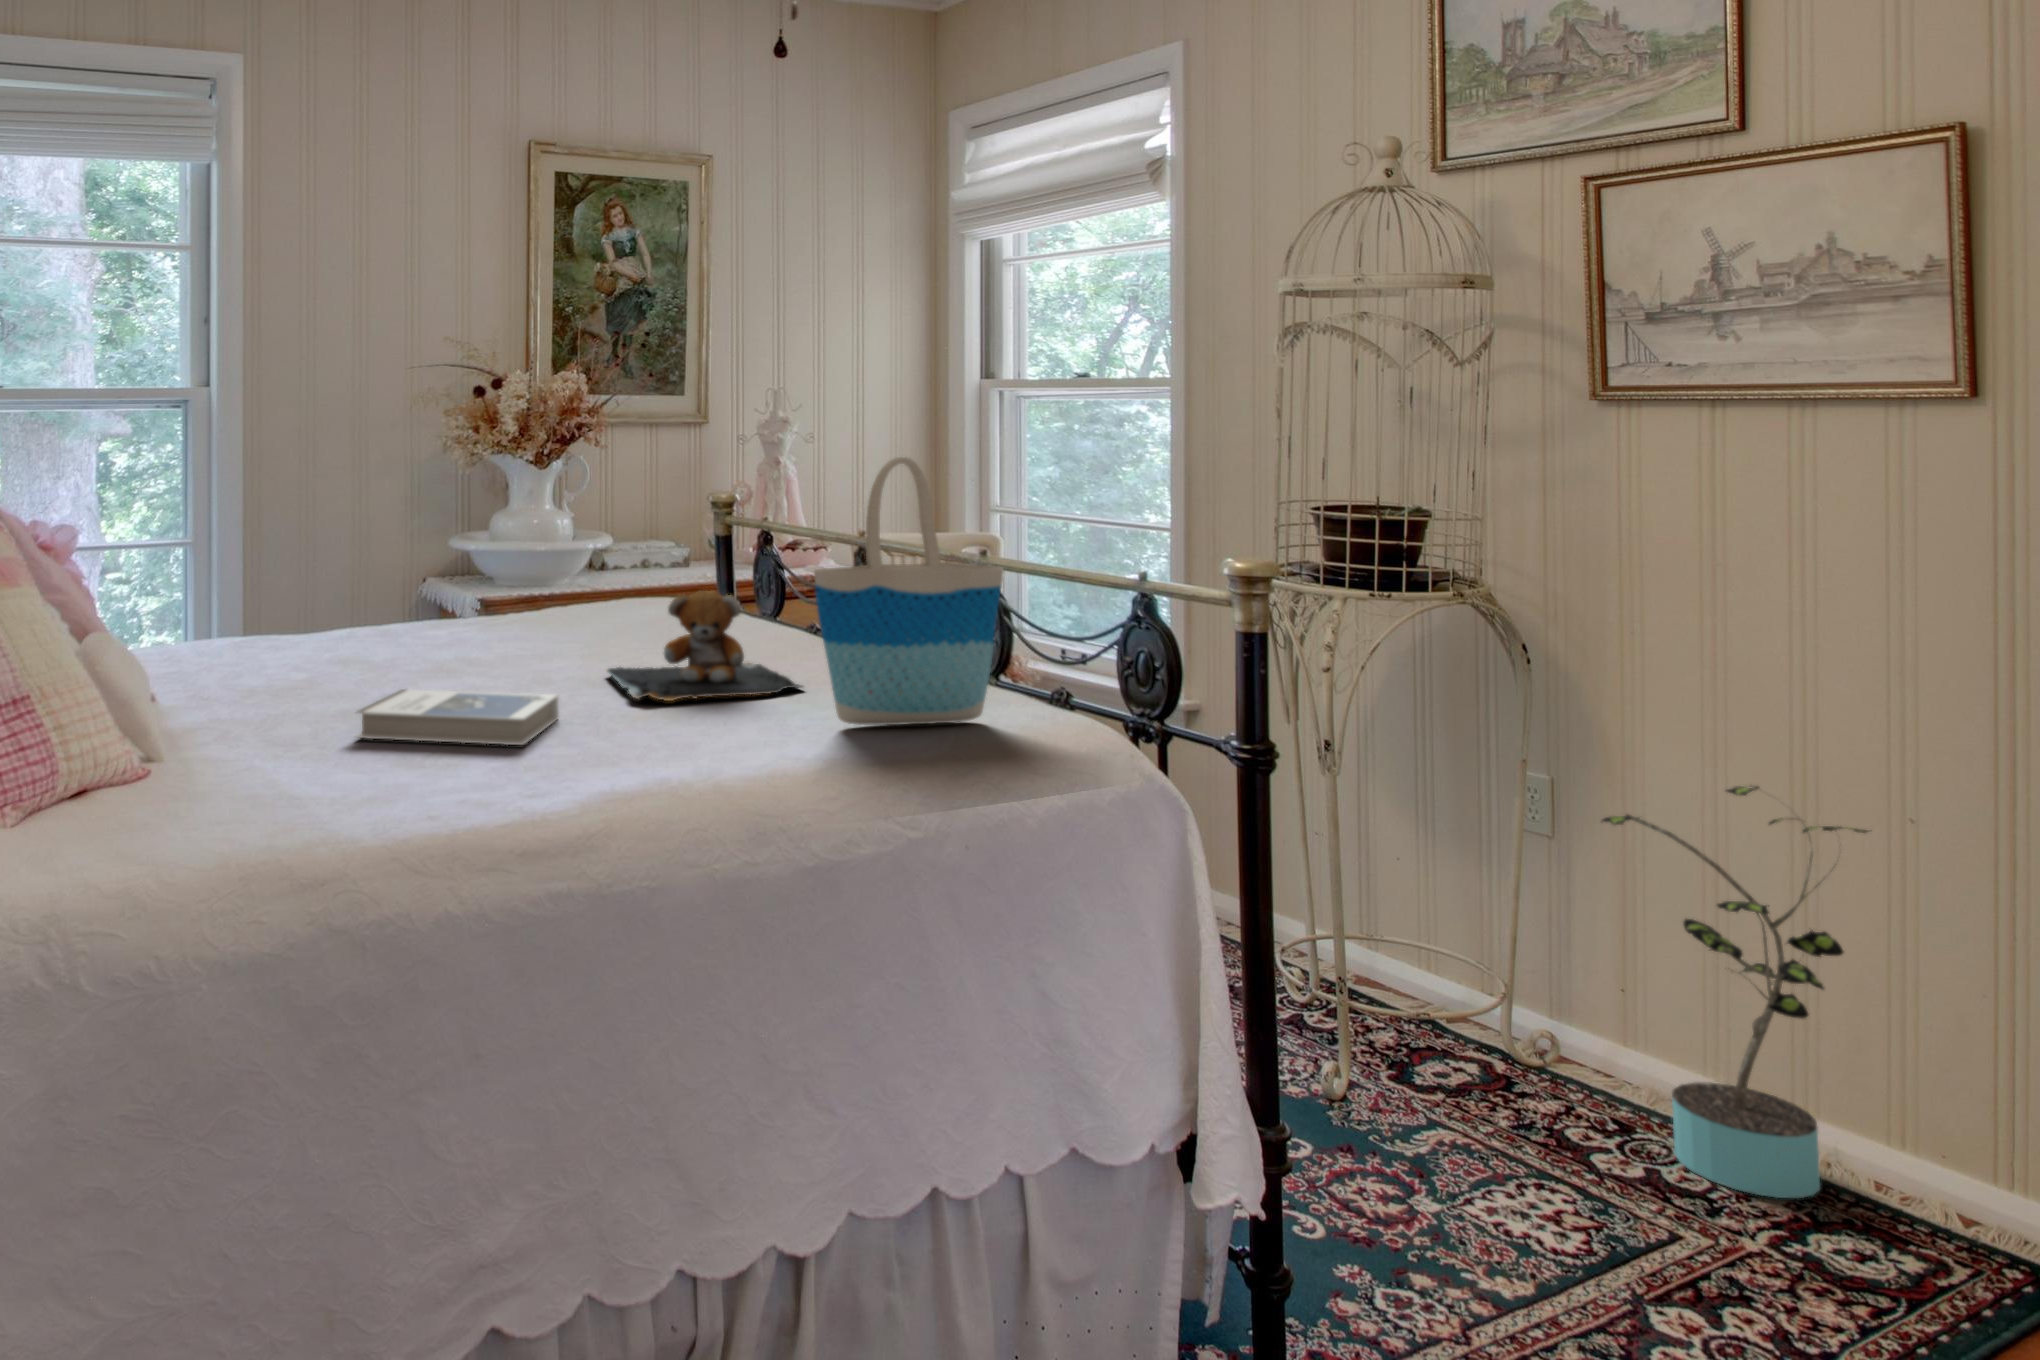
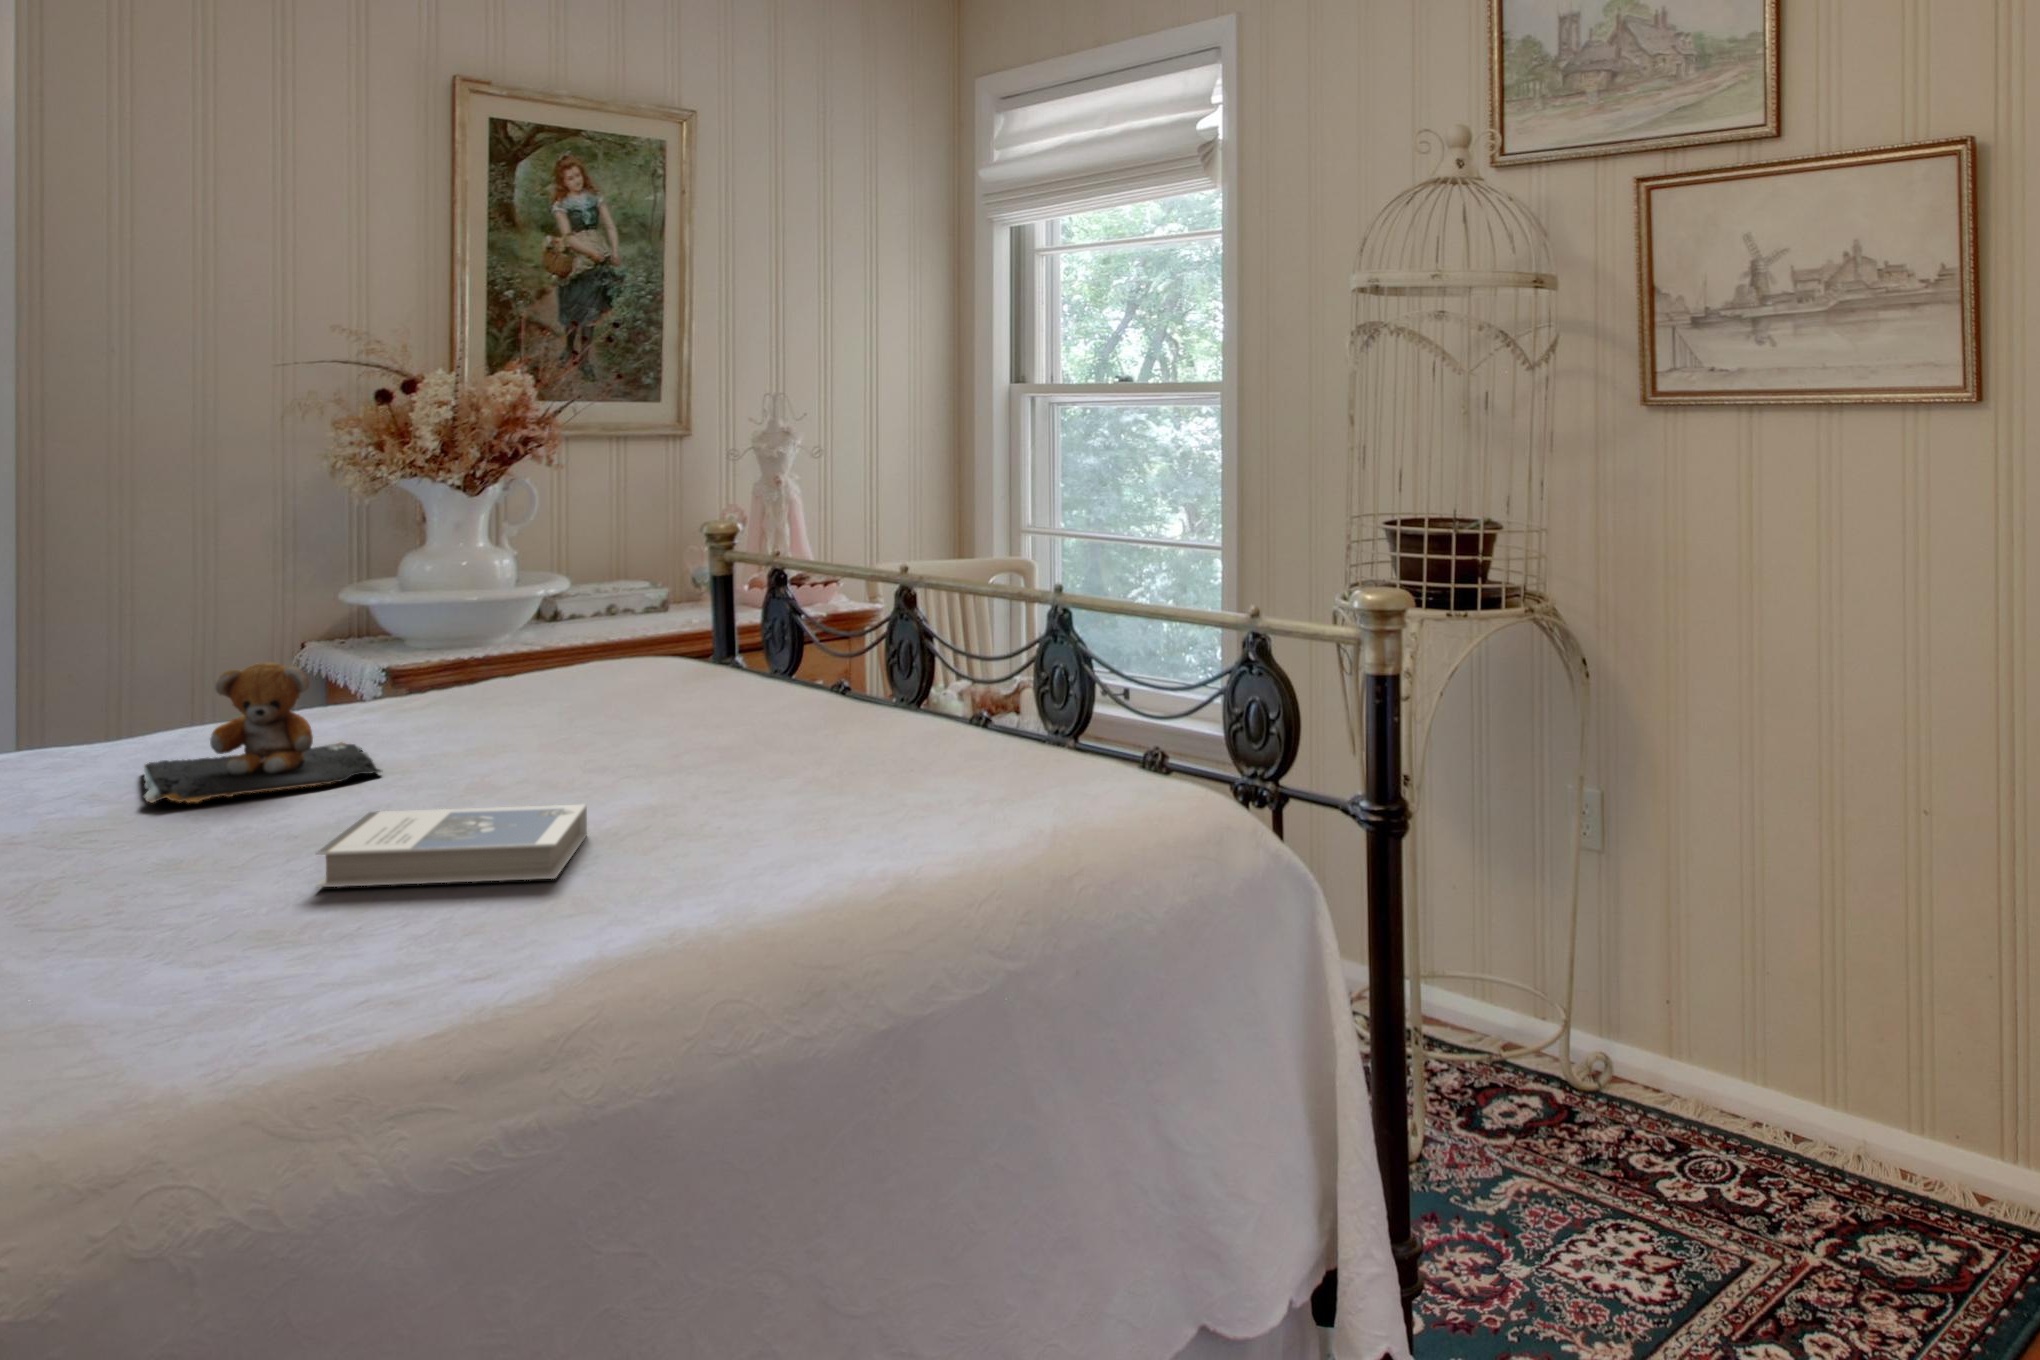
tote bag: present [814,457,1004,725] -> none [912,490,1126,814]
teddy bear: present [607,591,802,701] -> present [144,663,382,803]
potted plant: present [1602,786,1868,1198] -> none [1661,791,1899,1205]

